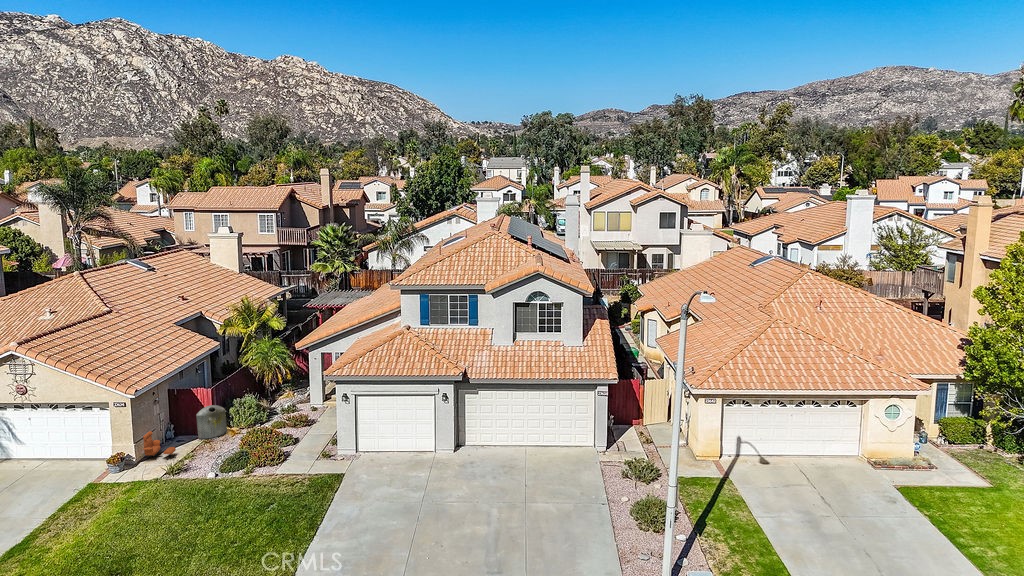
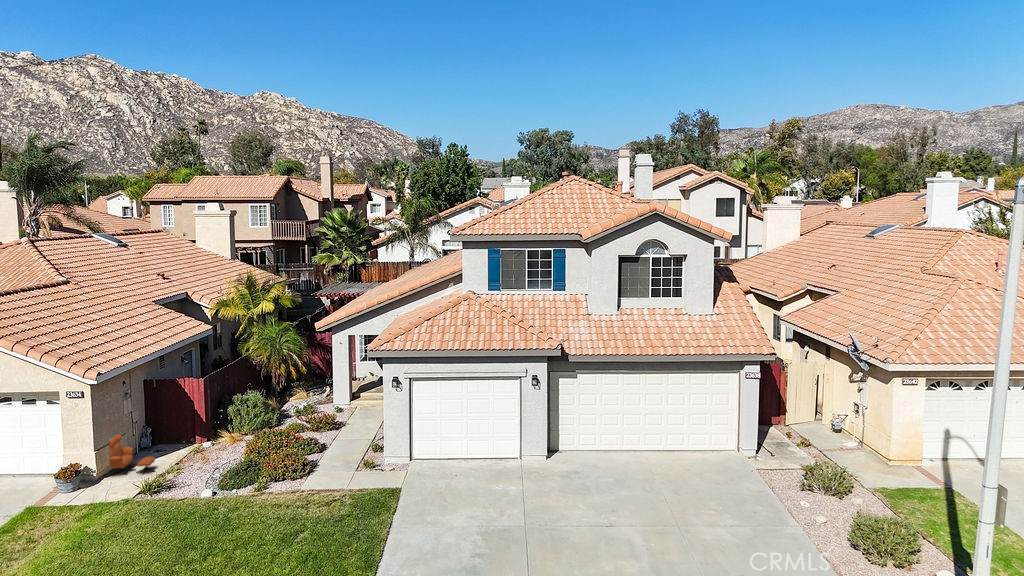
trash can: present [196,405,227,440] -> none [184,401,225,448]

